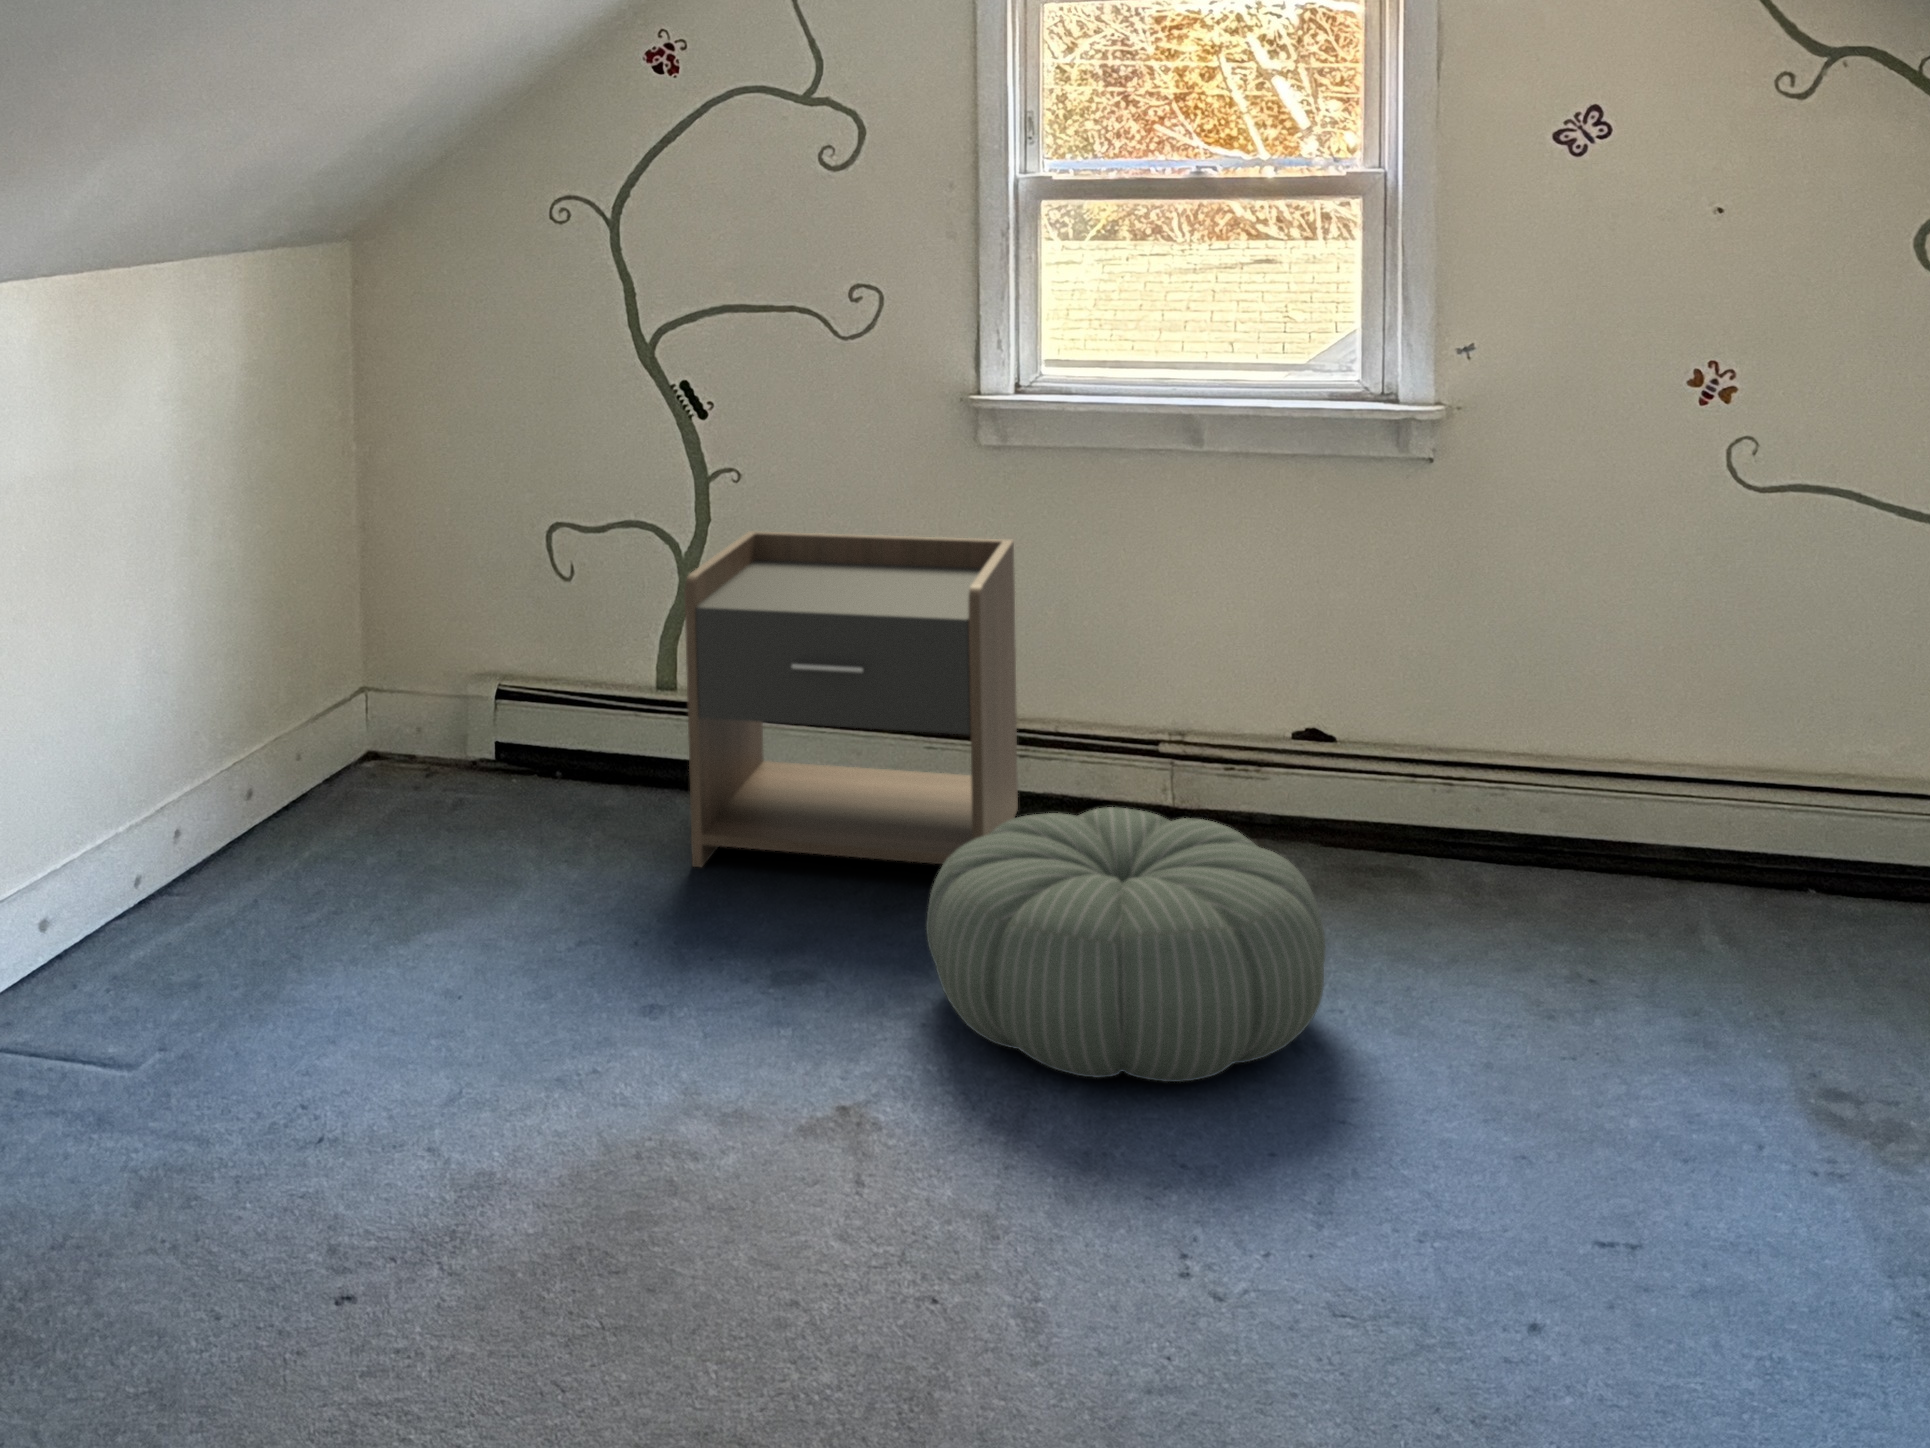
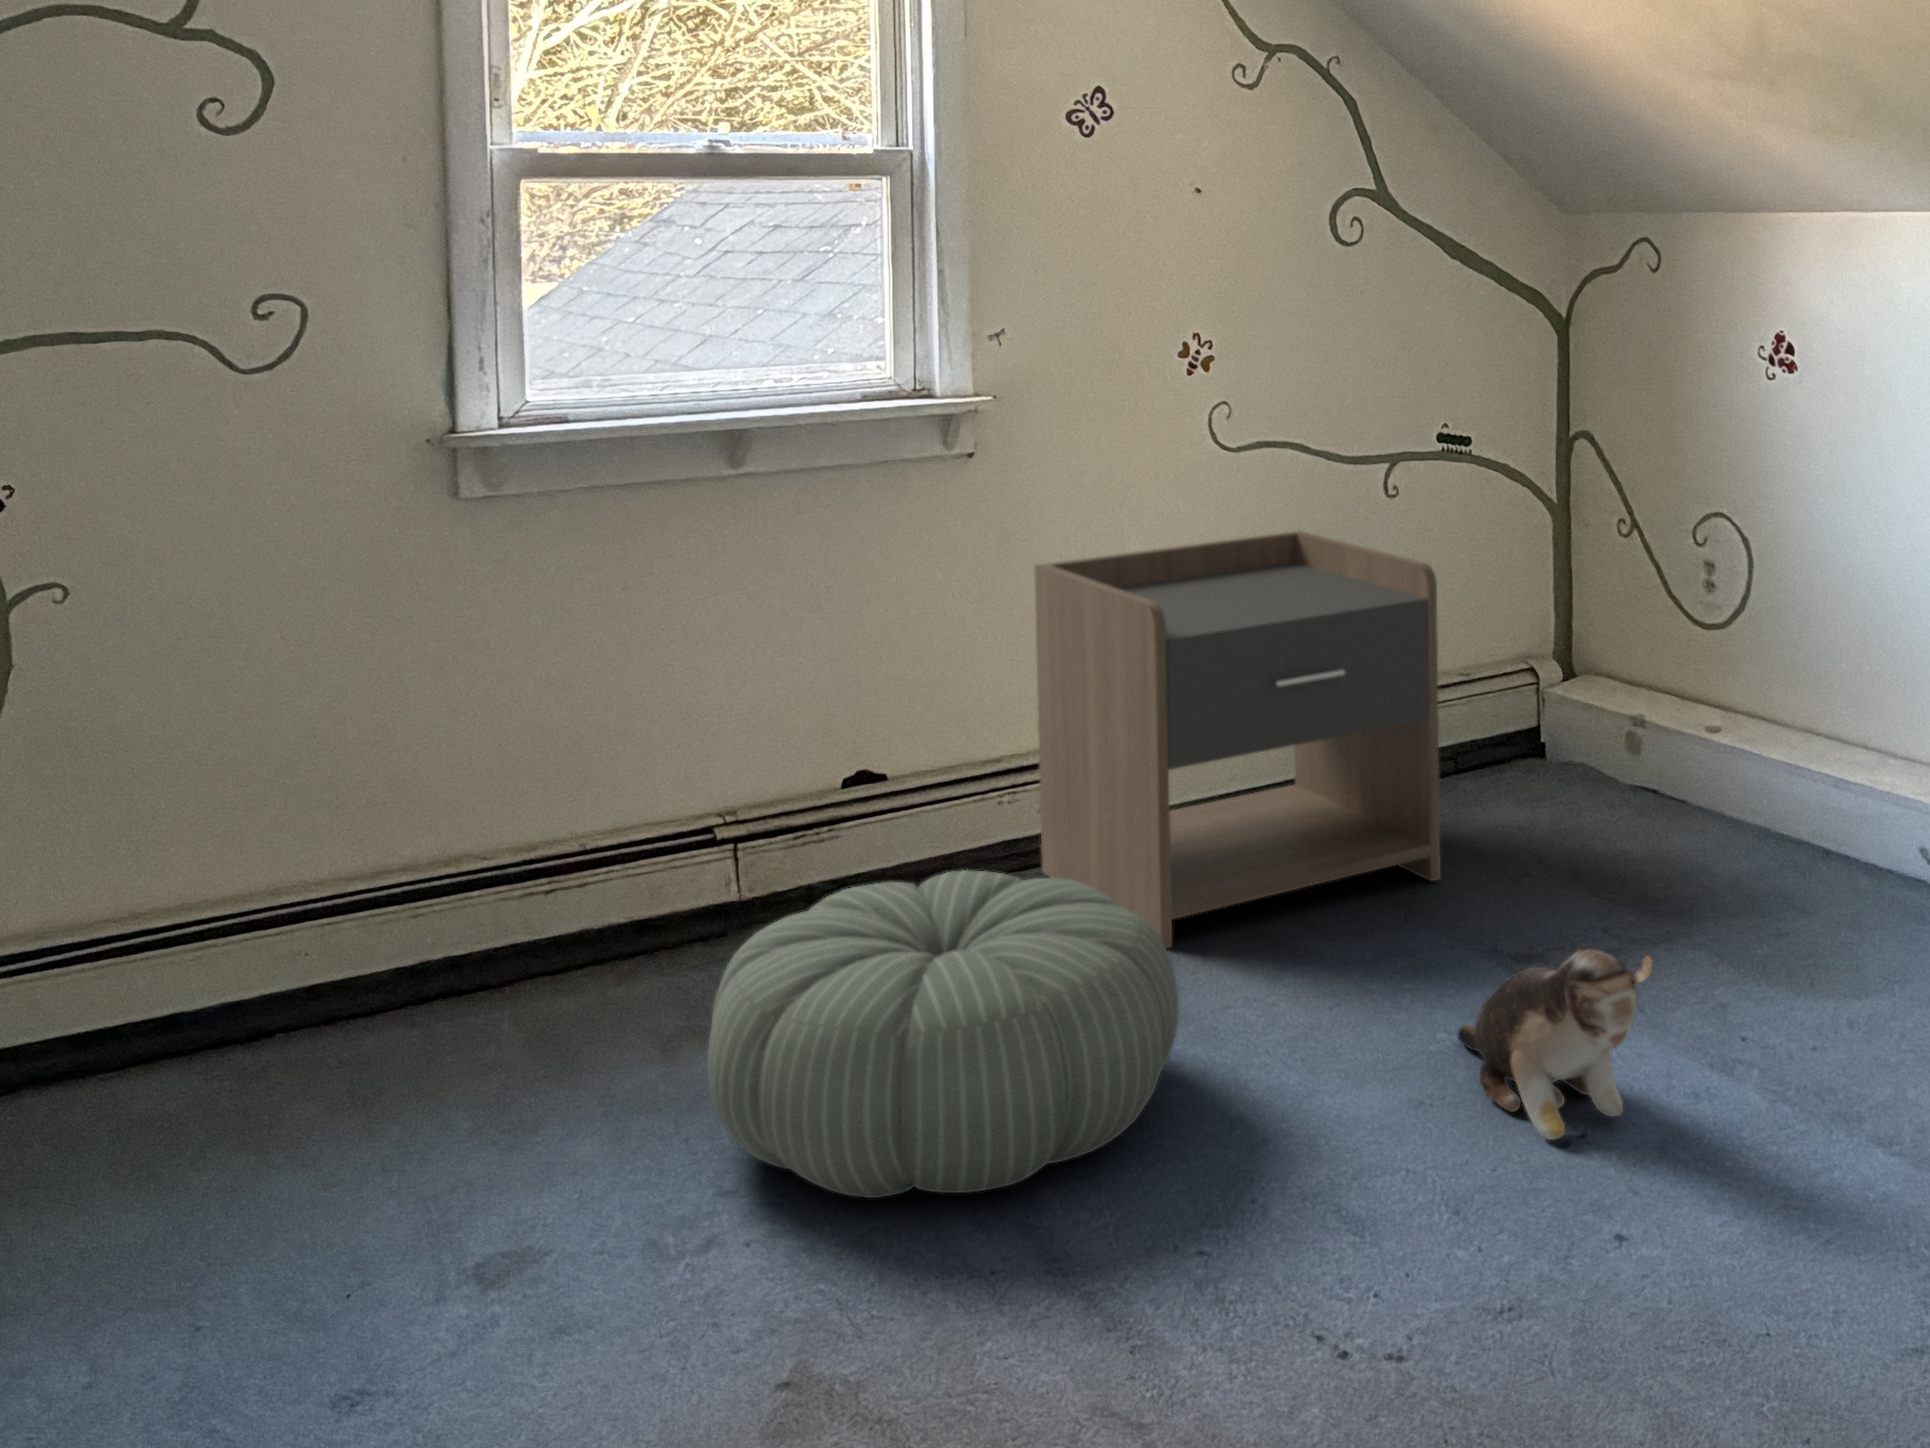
nightstand: present [684,531,1018,867] -> present [1034,531,1441,948]
plush toy: none [1567,1076,1704,1277] -> present [1458,950,1652,1140]

